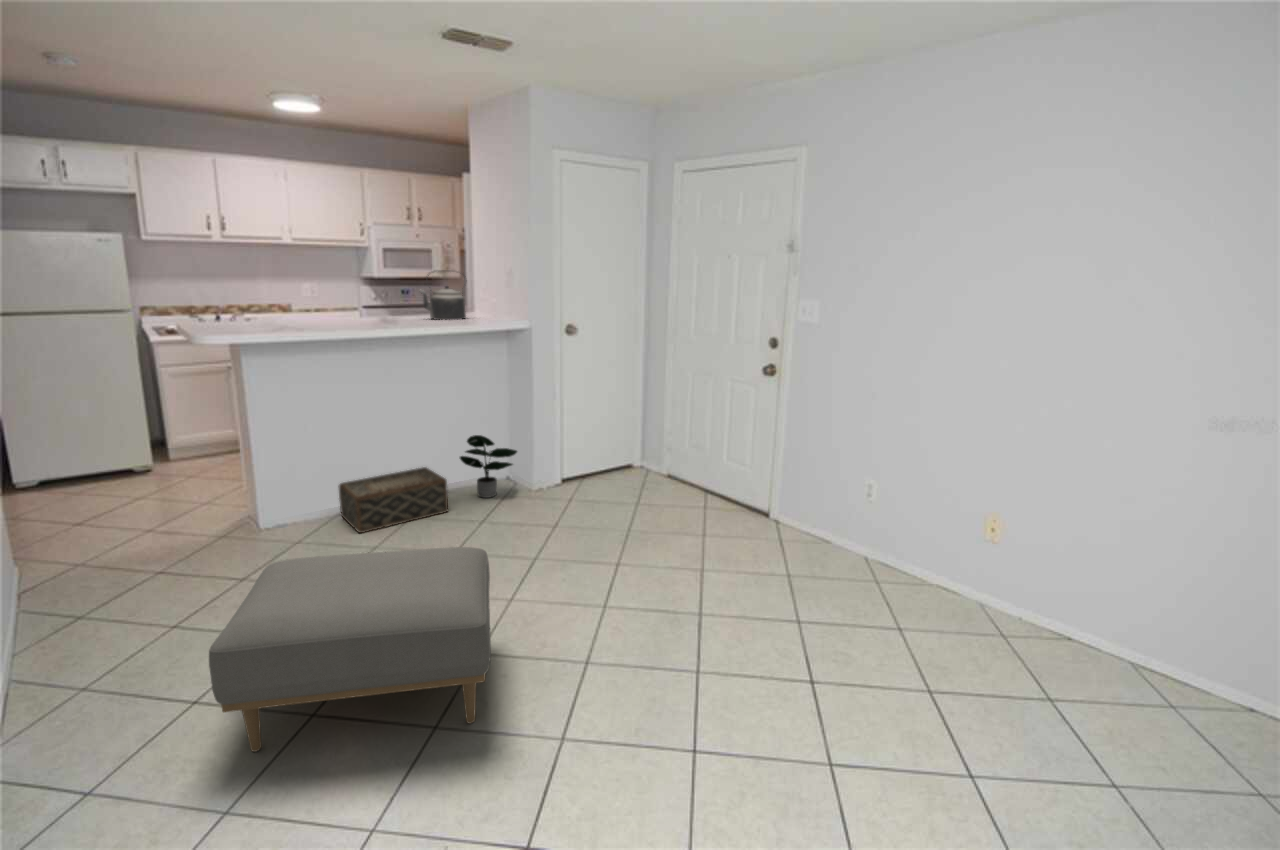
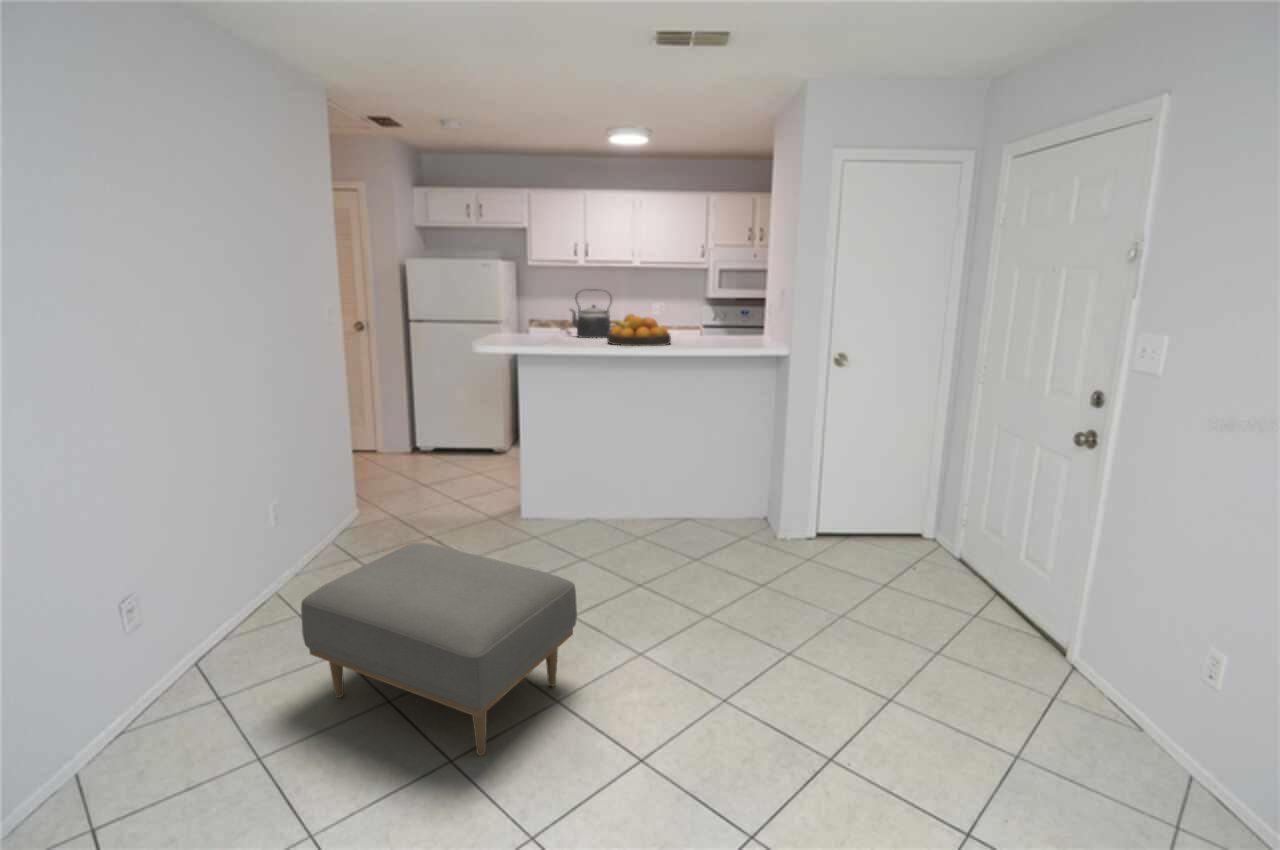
kettle: present [420,270,466,320] -> present [570,290,612,338]
fruit bowl: none [346,295,418,329] -> present [607,314,671,346]
potted plant: present [460,435,517,498] -> none [701,465,762,535]
woven basket: present [338,467,448,533] -> none [582,488,675,539]

